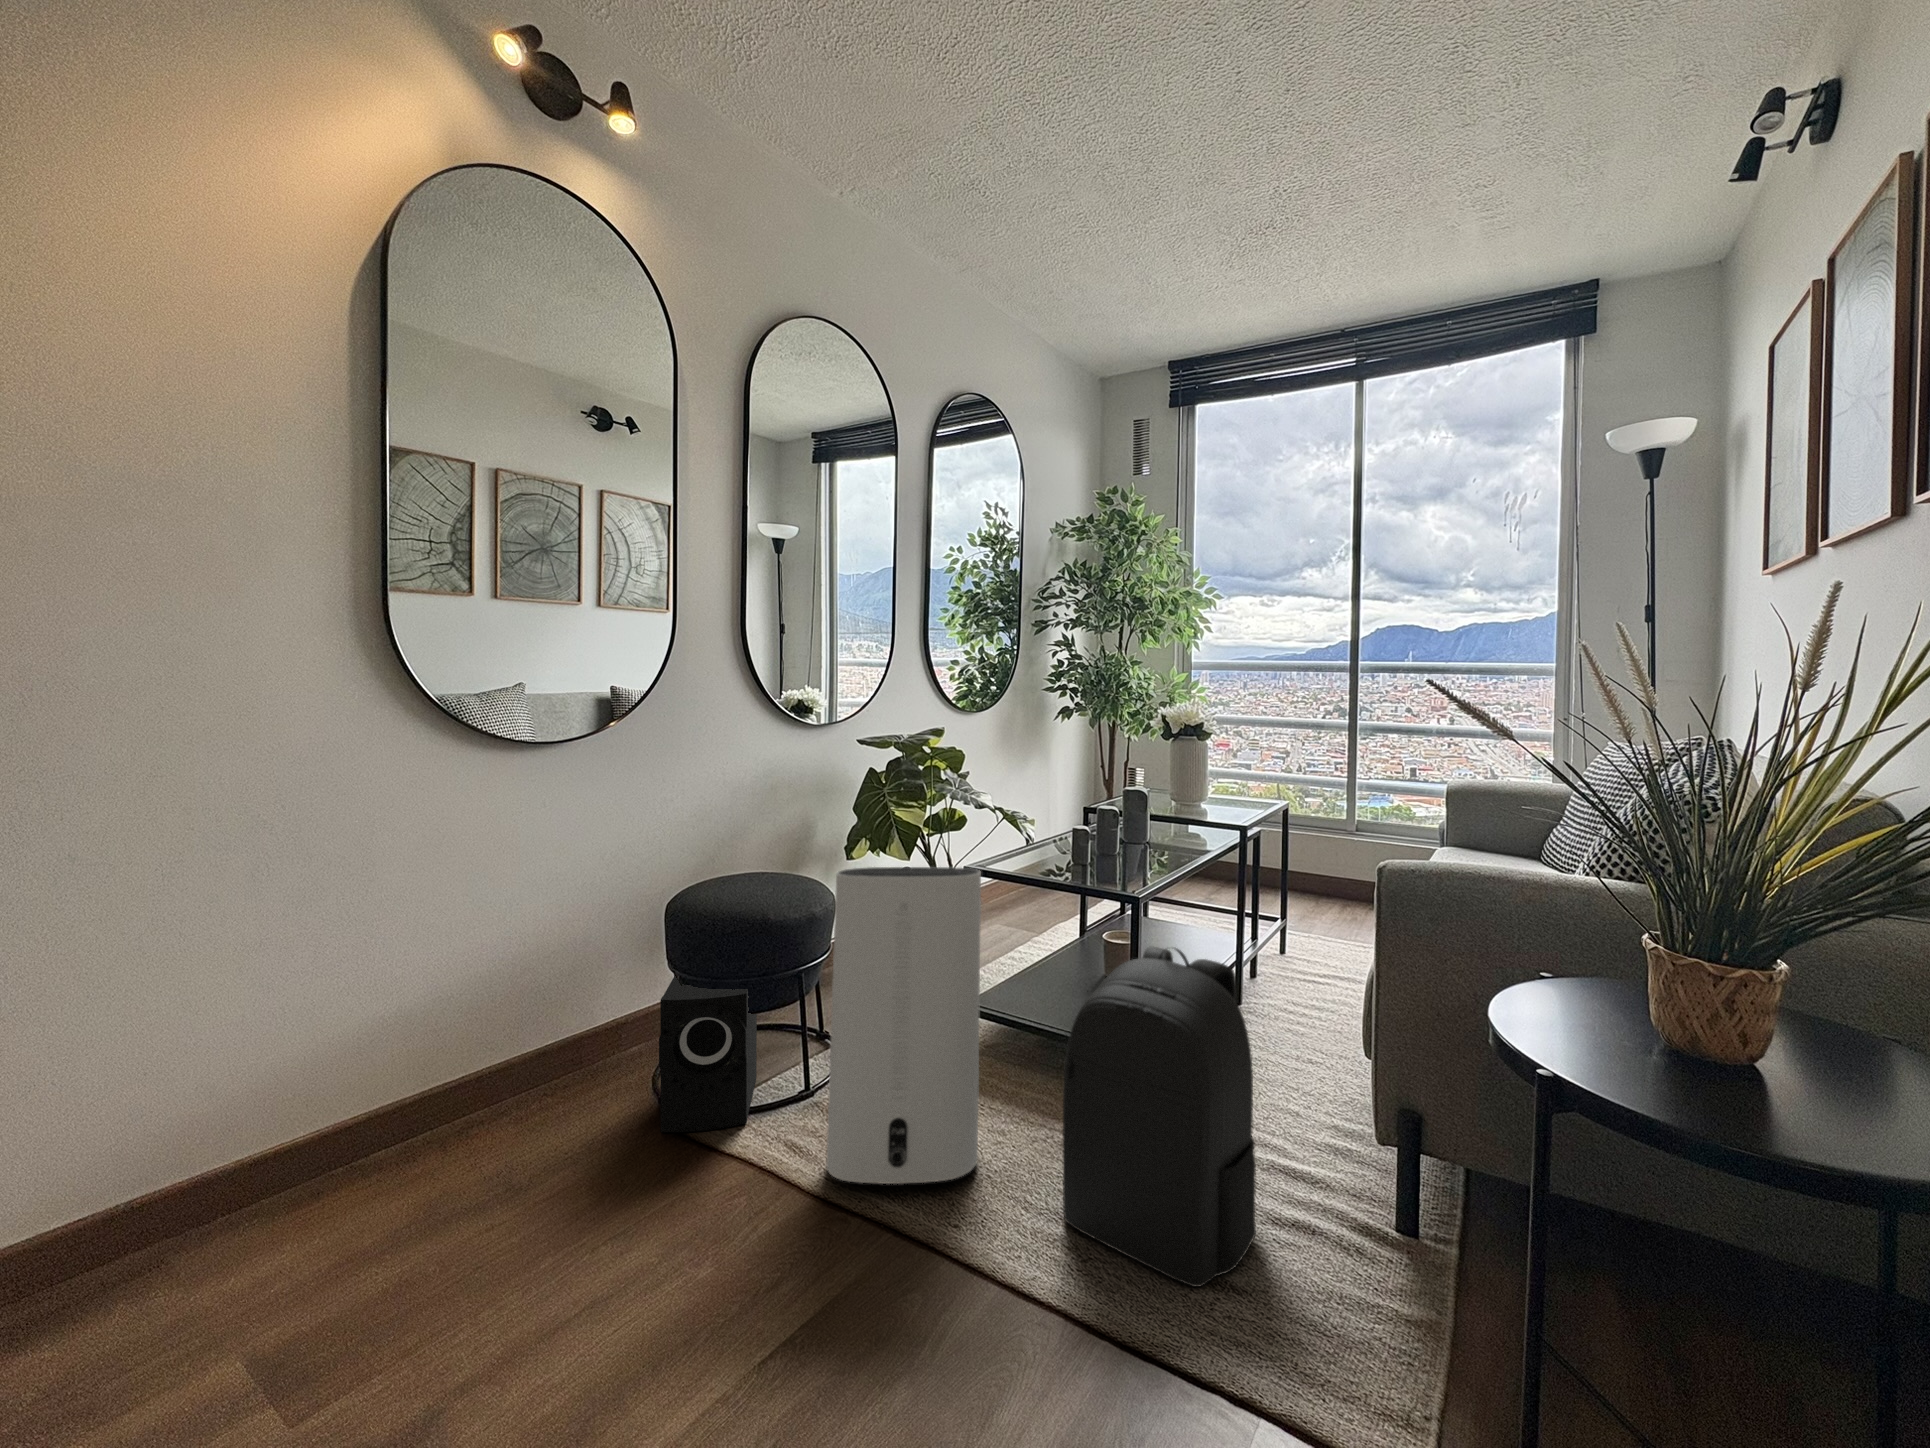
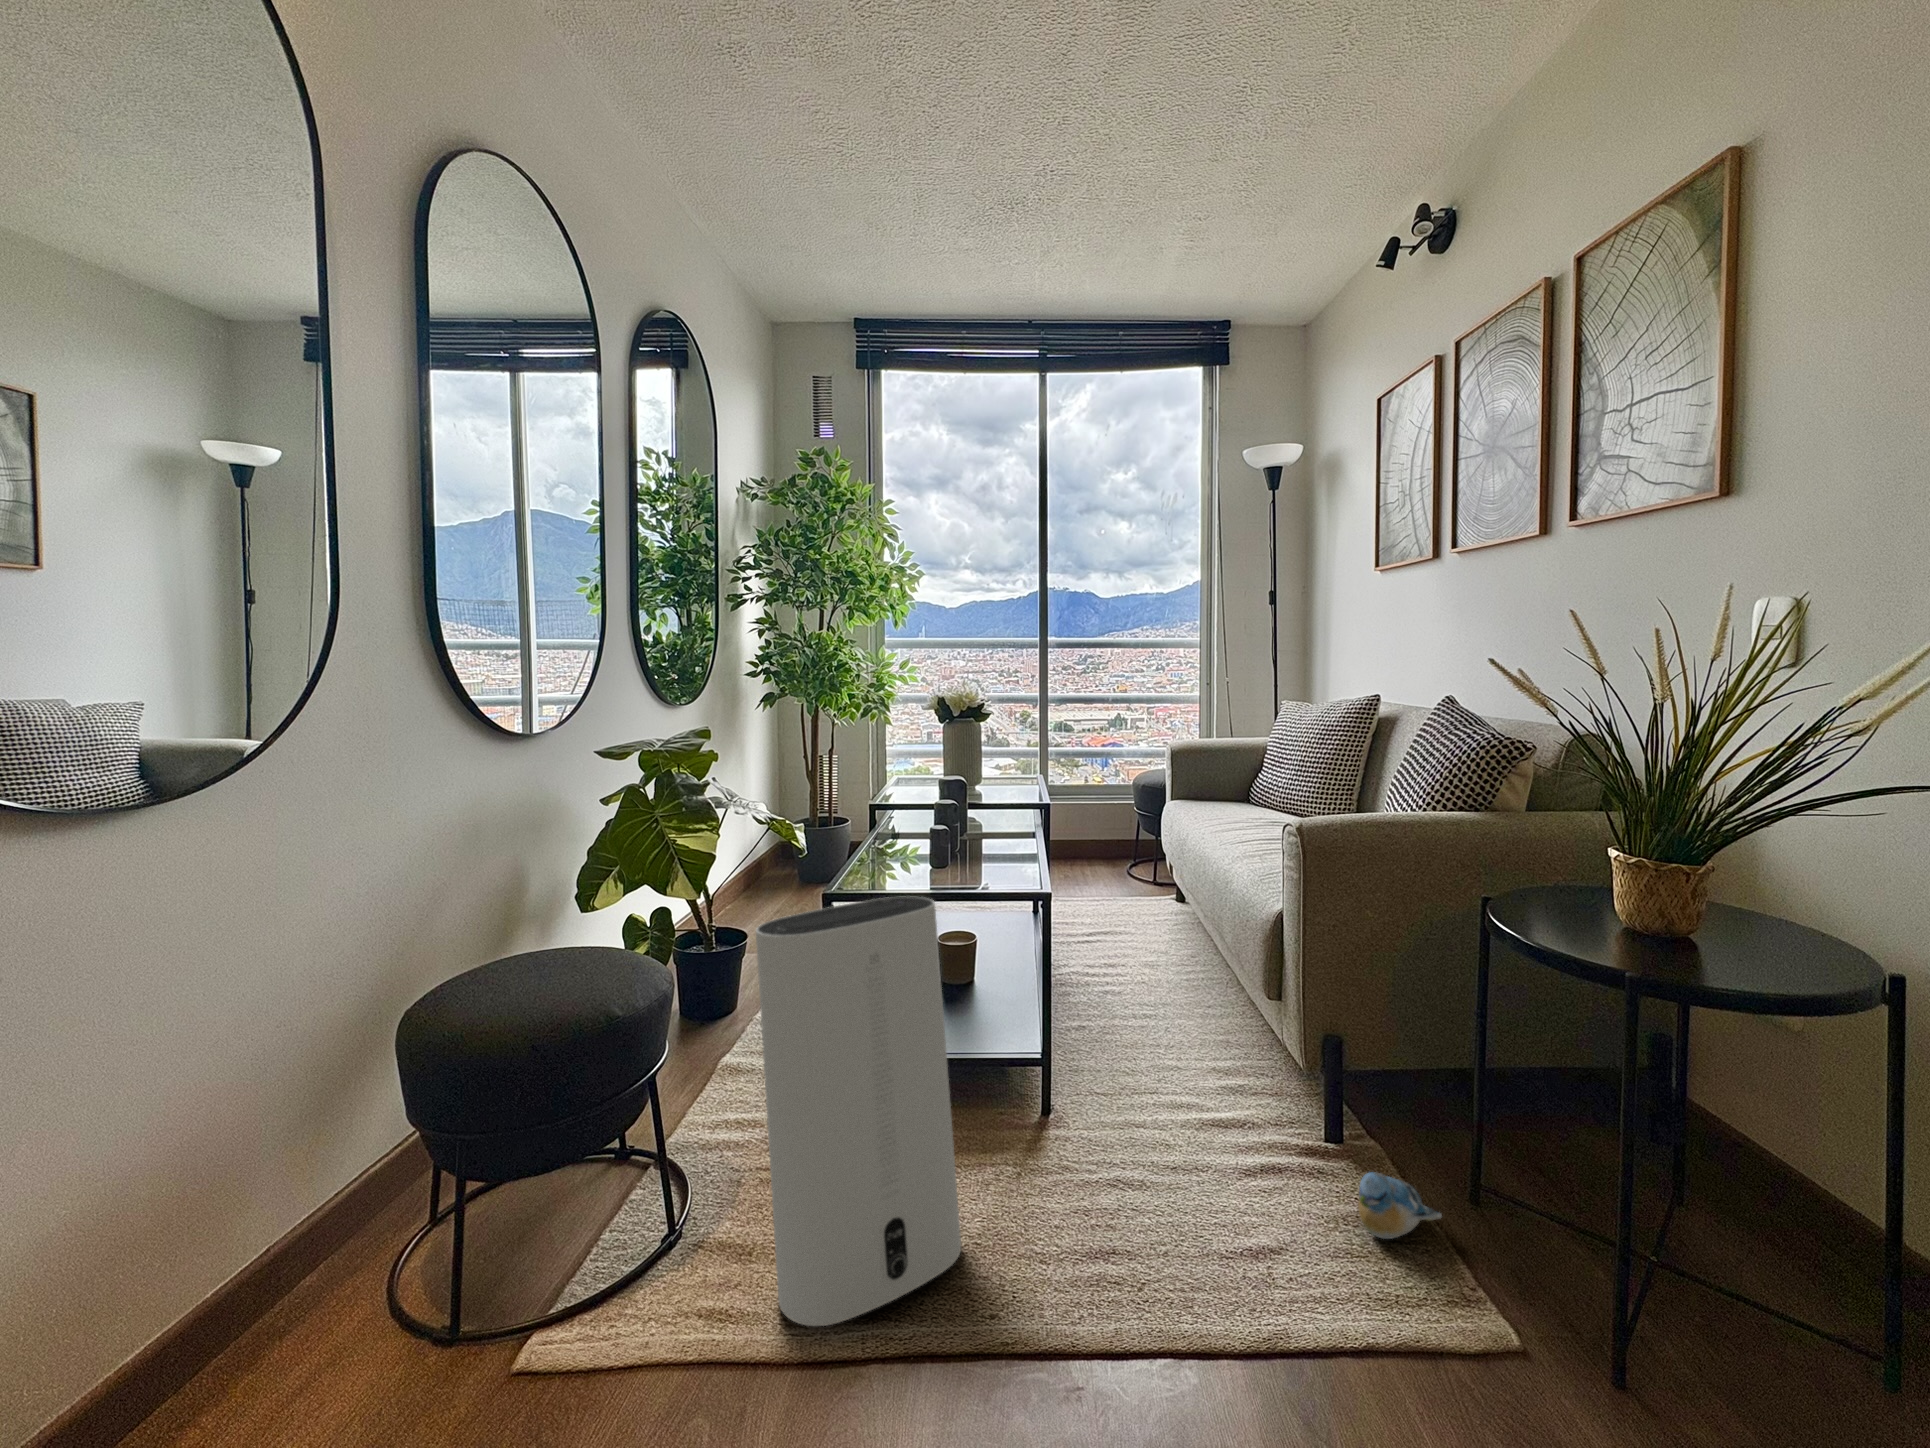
backpack: present [1063,947,1256,1287] -> none [1064,938,1263,1265]
speaker: present [659,976,757,1132] -> none [444,1084,614,1385]
plush toy: none [1335,1252,1448,1342] -> present [1358,1172,1442,1239]

